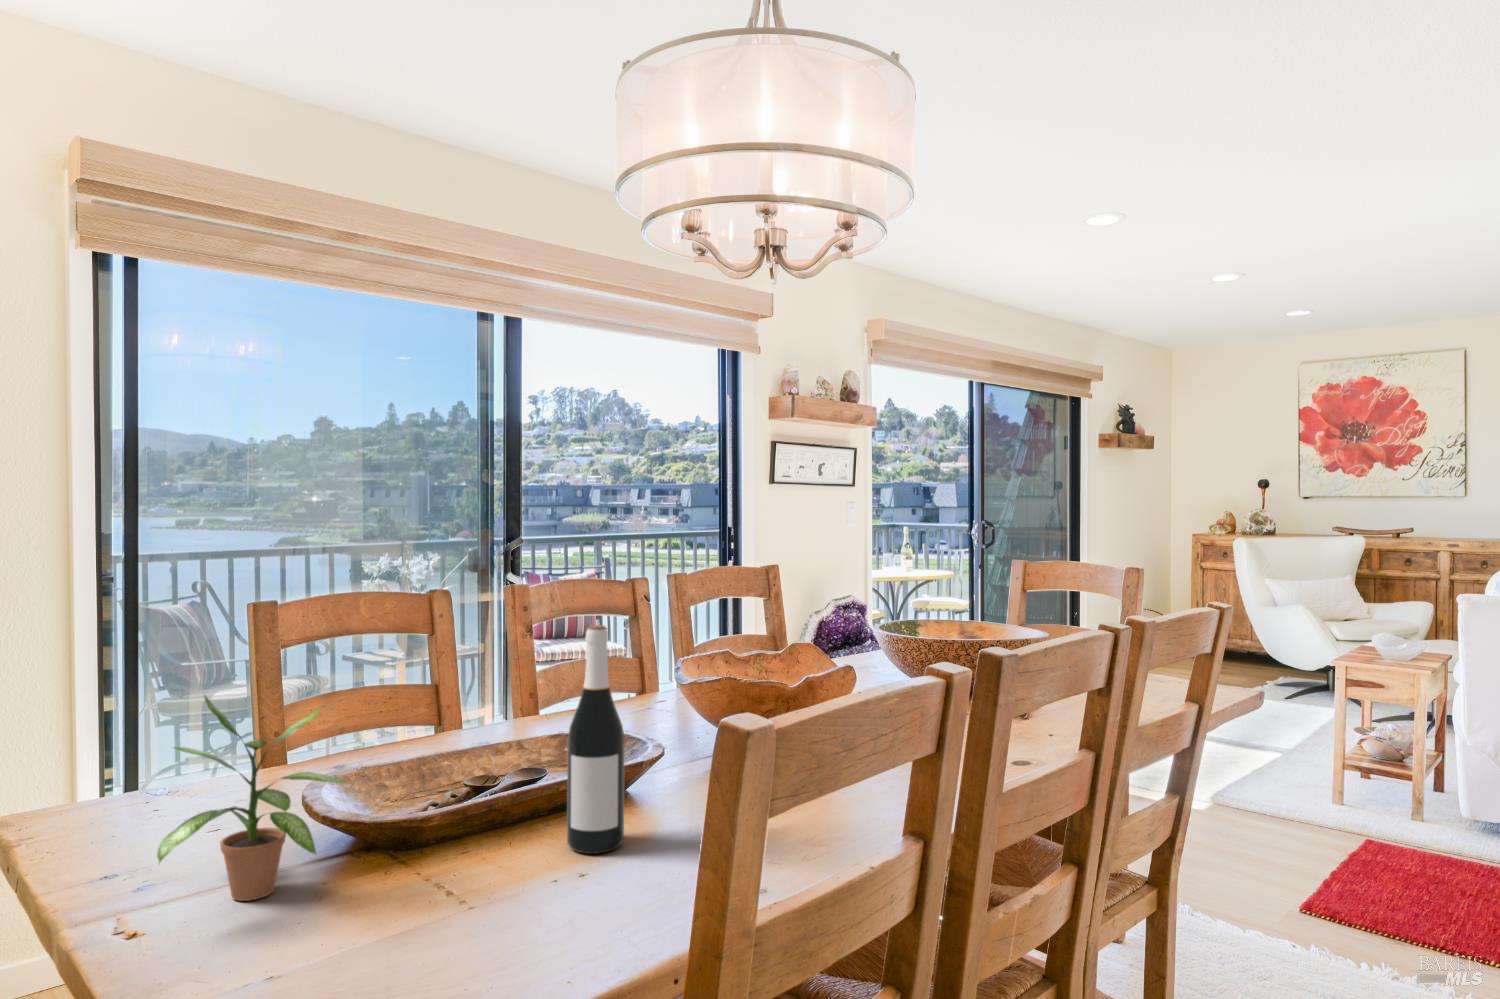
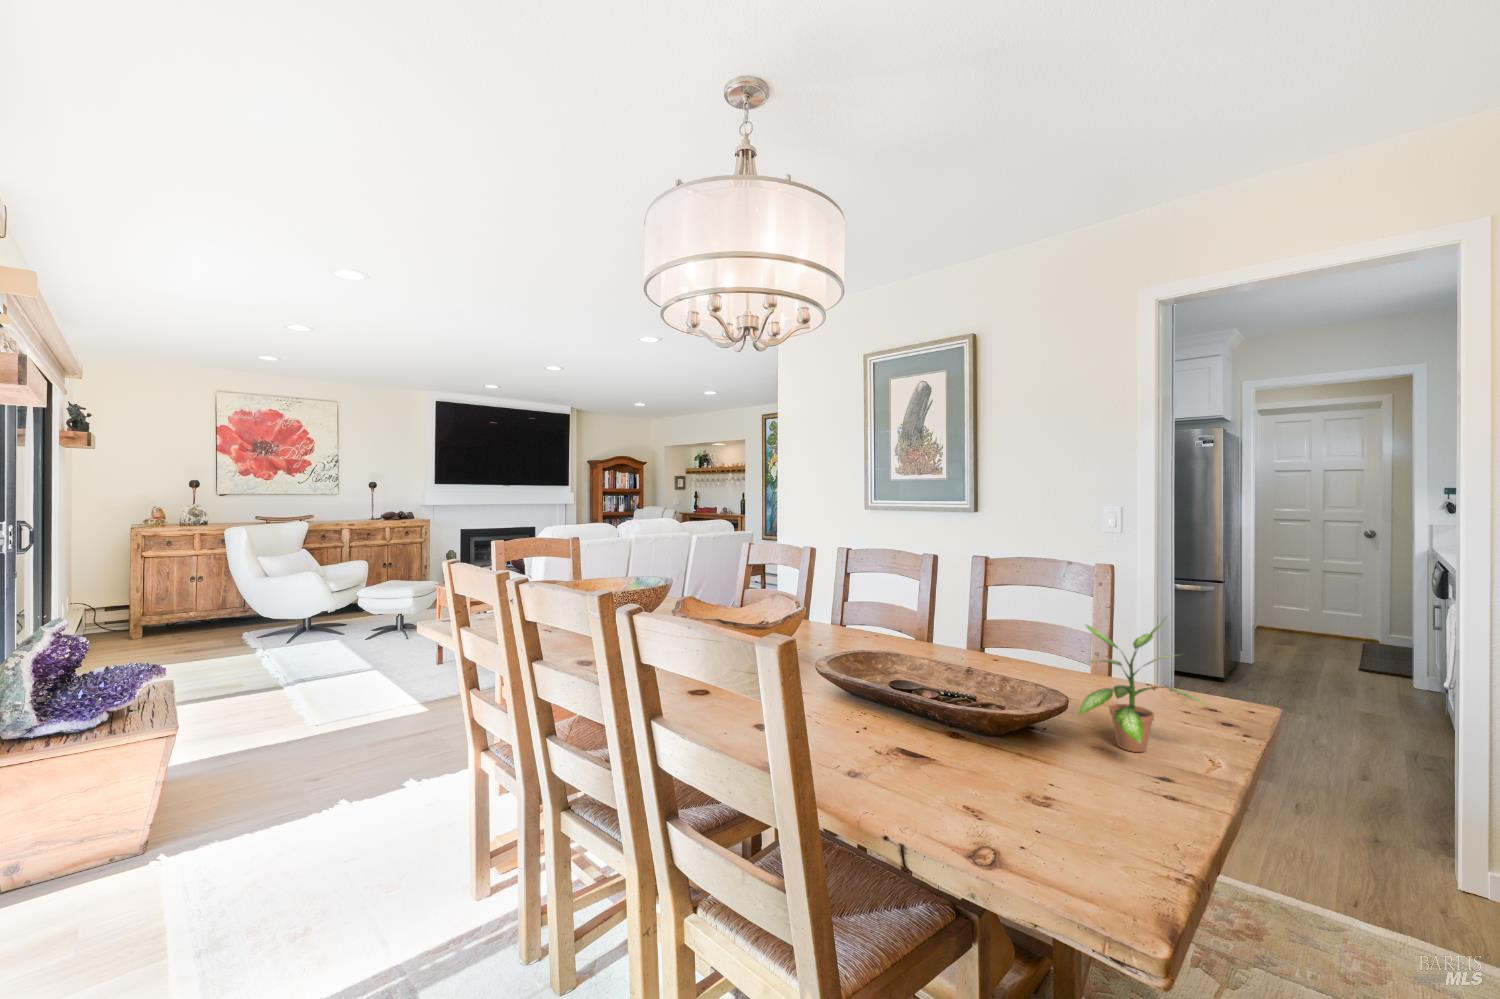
wine bottle: present [567,625,625,854] -> none [949,559,983,687]

